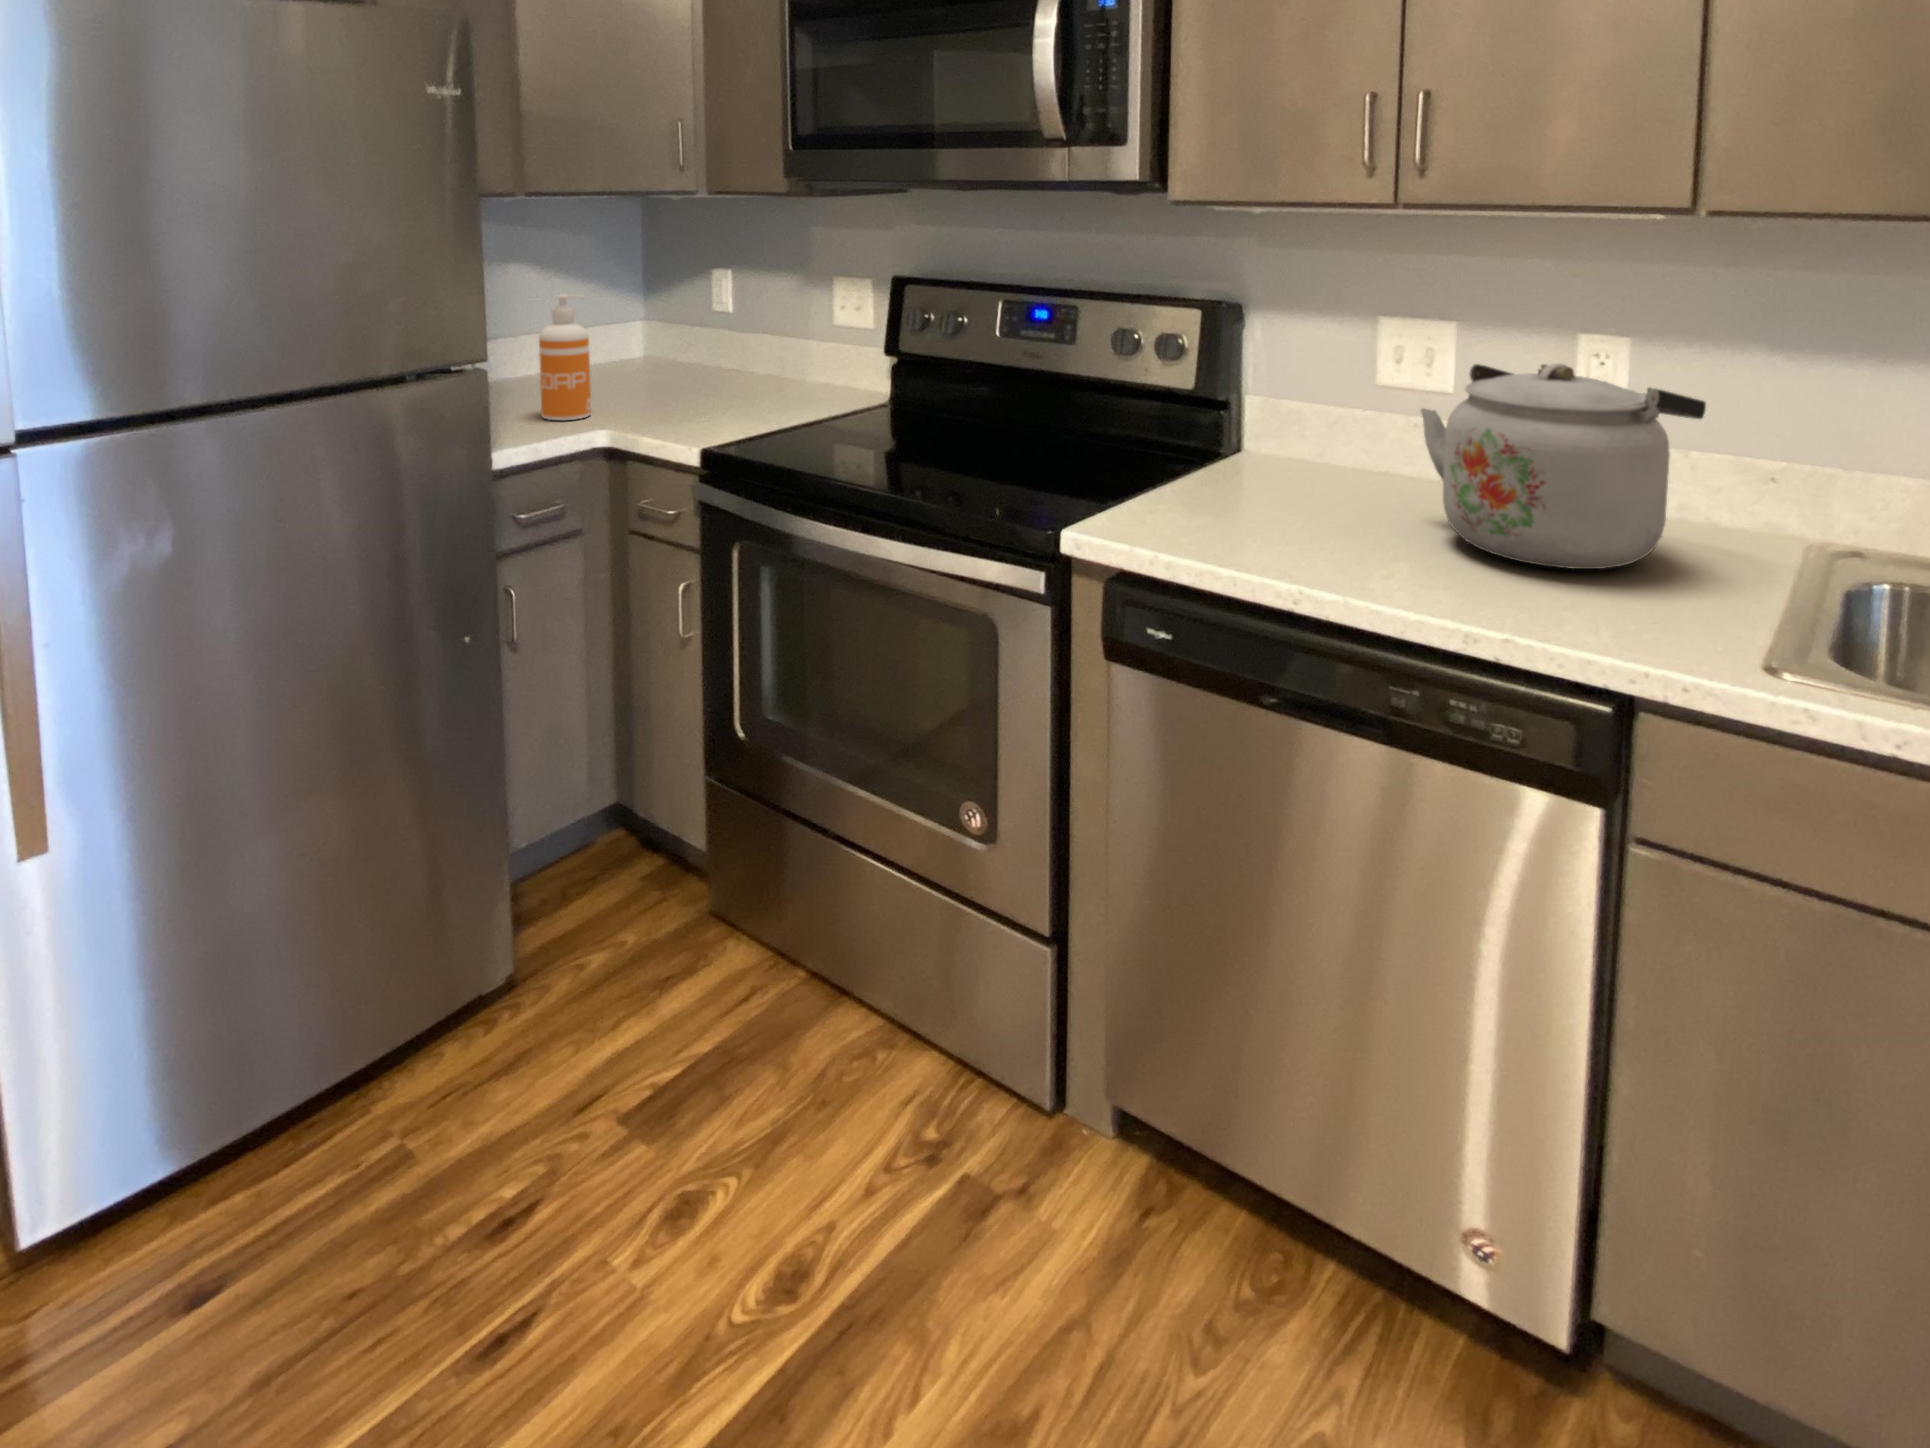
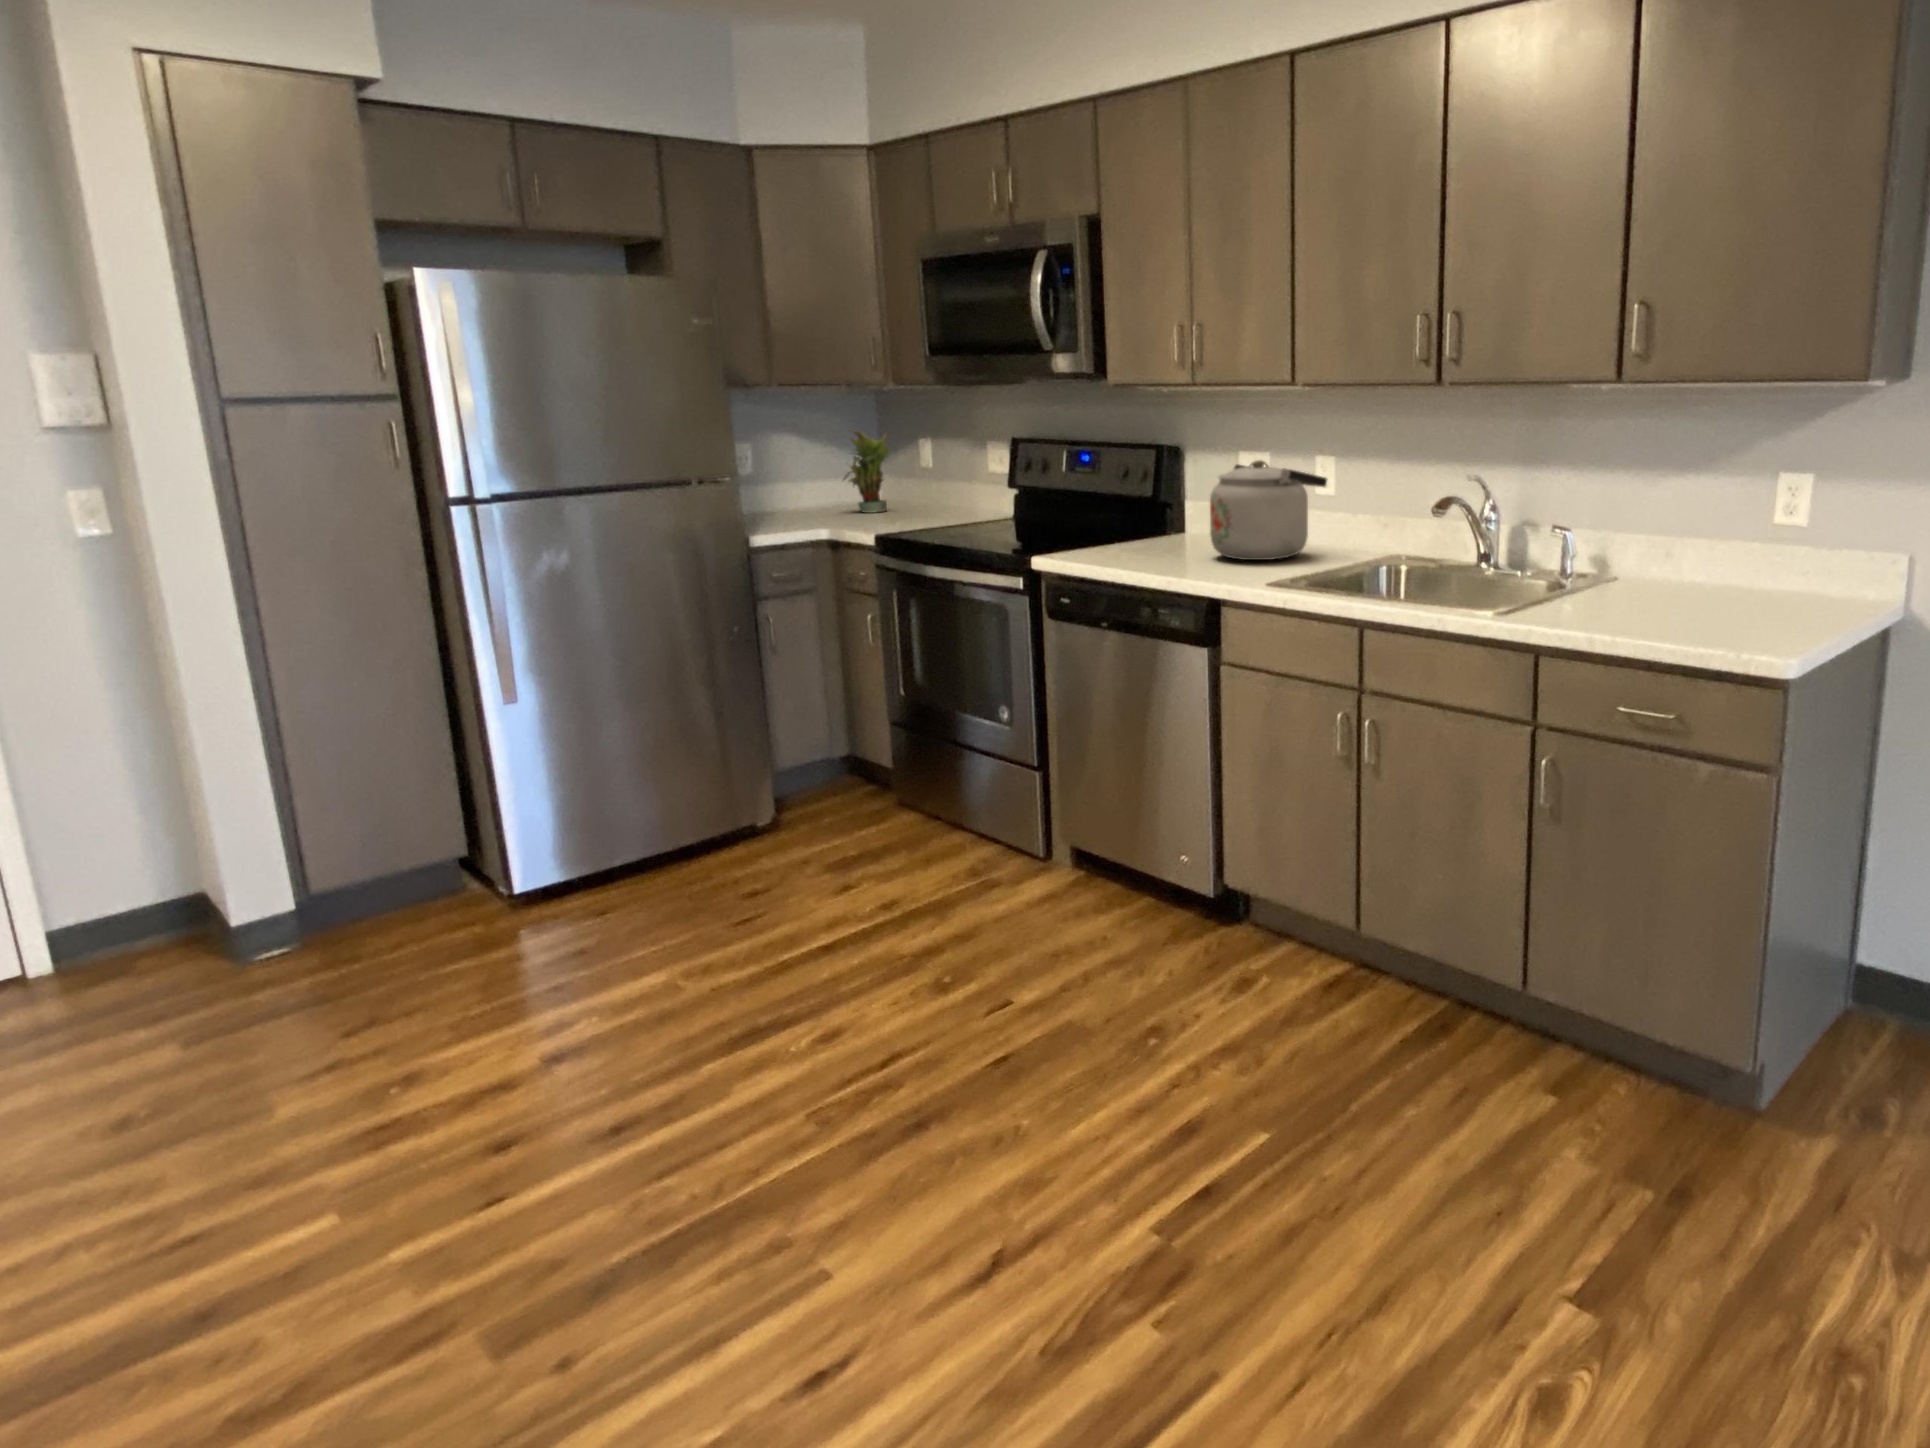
potted plant: none [601,258,679,384] -> present [844,430,889,513]
soap dispenser: present [539,295,591,420] -> none [789,449,823,526]

